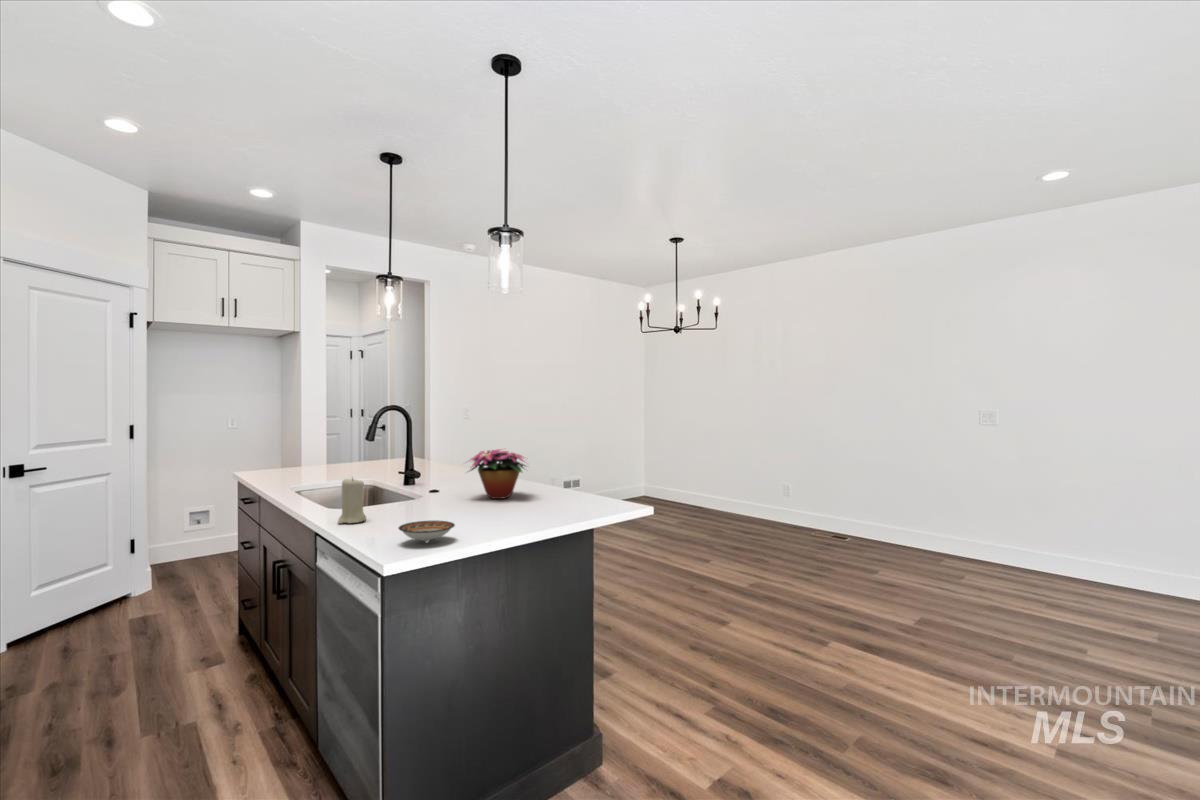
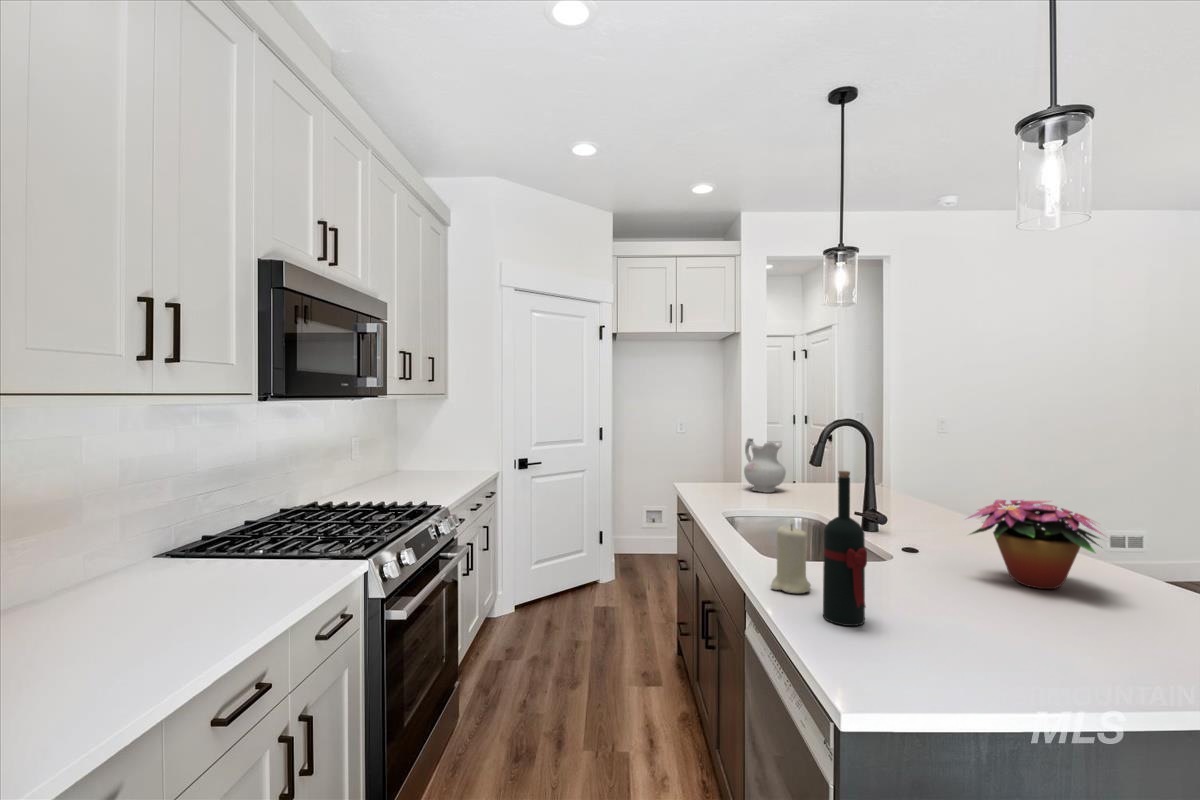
ceramic pitcher: none [308,426,346,471] -> present [744,438,786,493]
wine bottle: none [374,435,401,532] -> present [823,471,867,626]
ceramic bowl: present [398,521,455,542] -> none [864,627,974,674]

